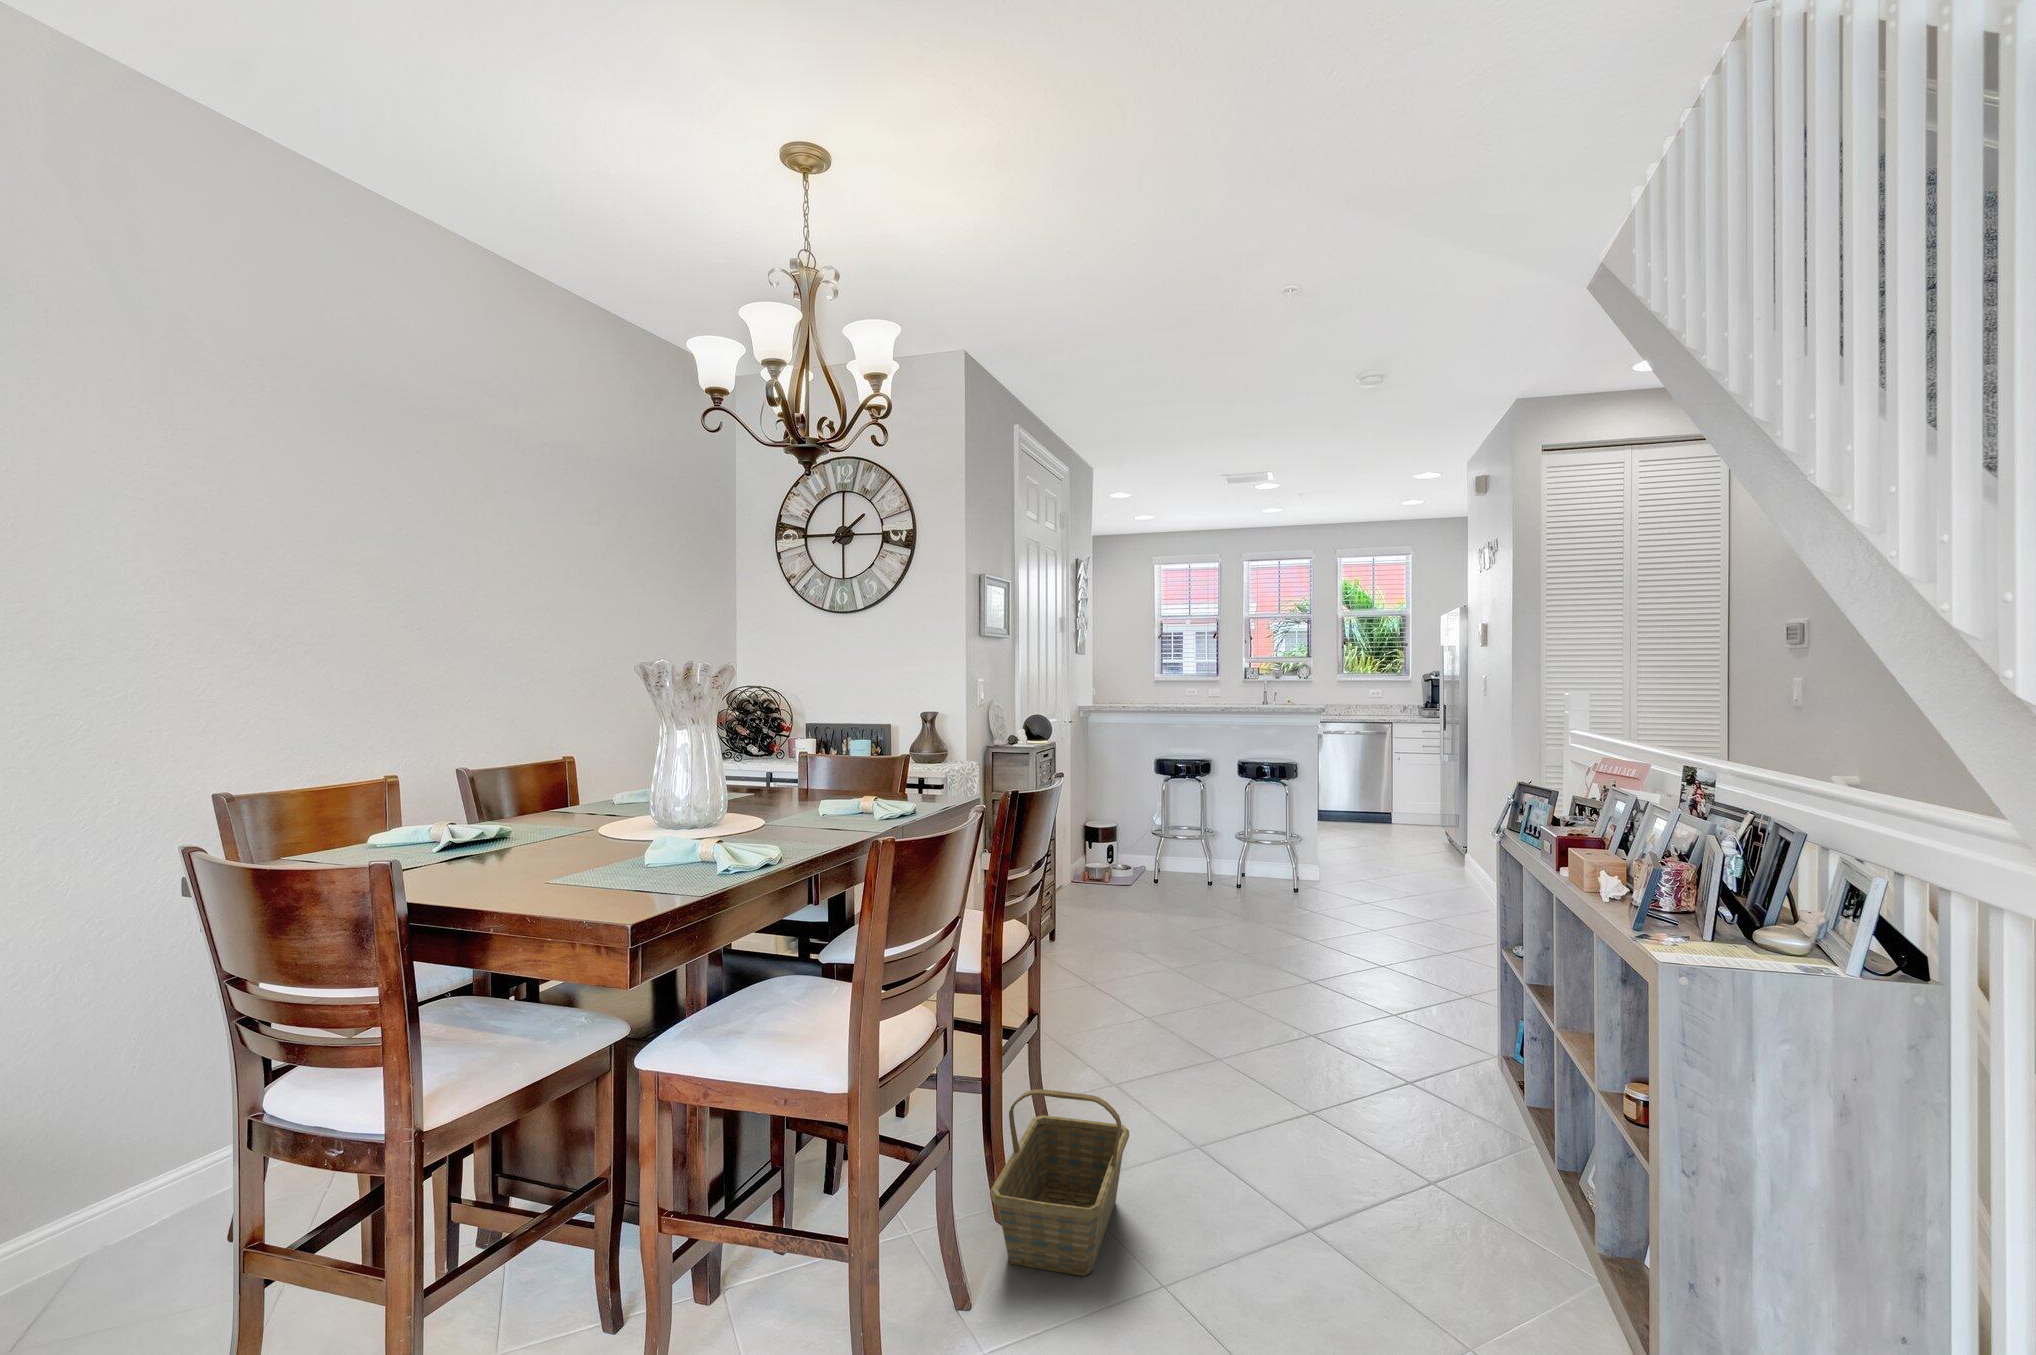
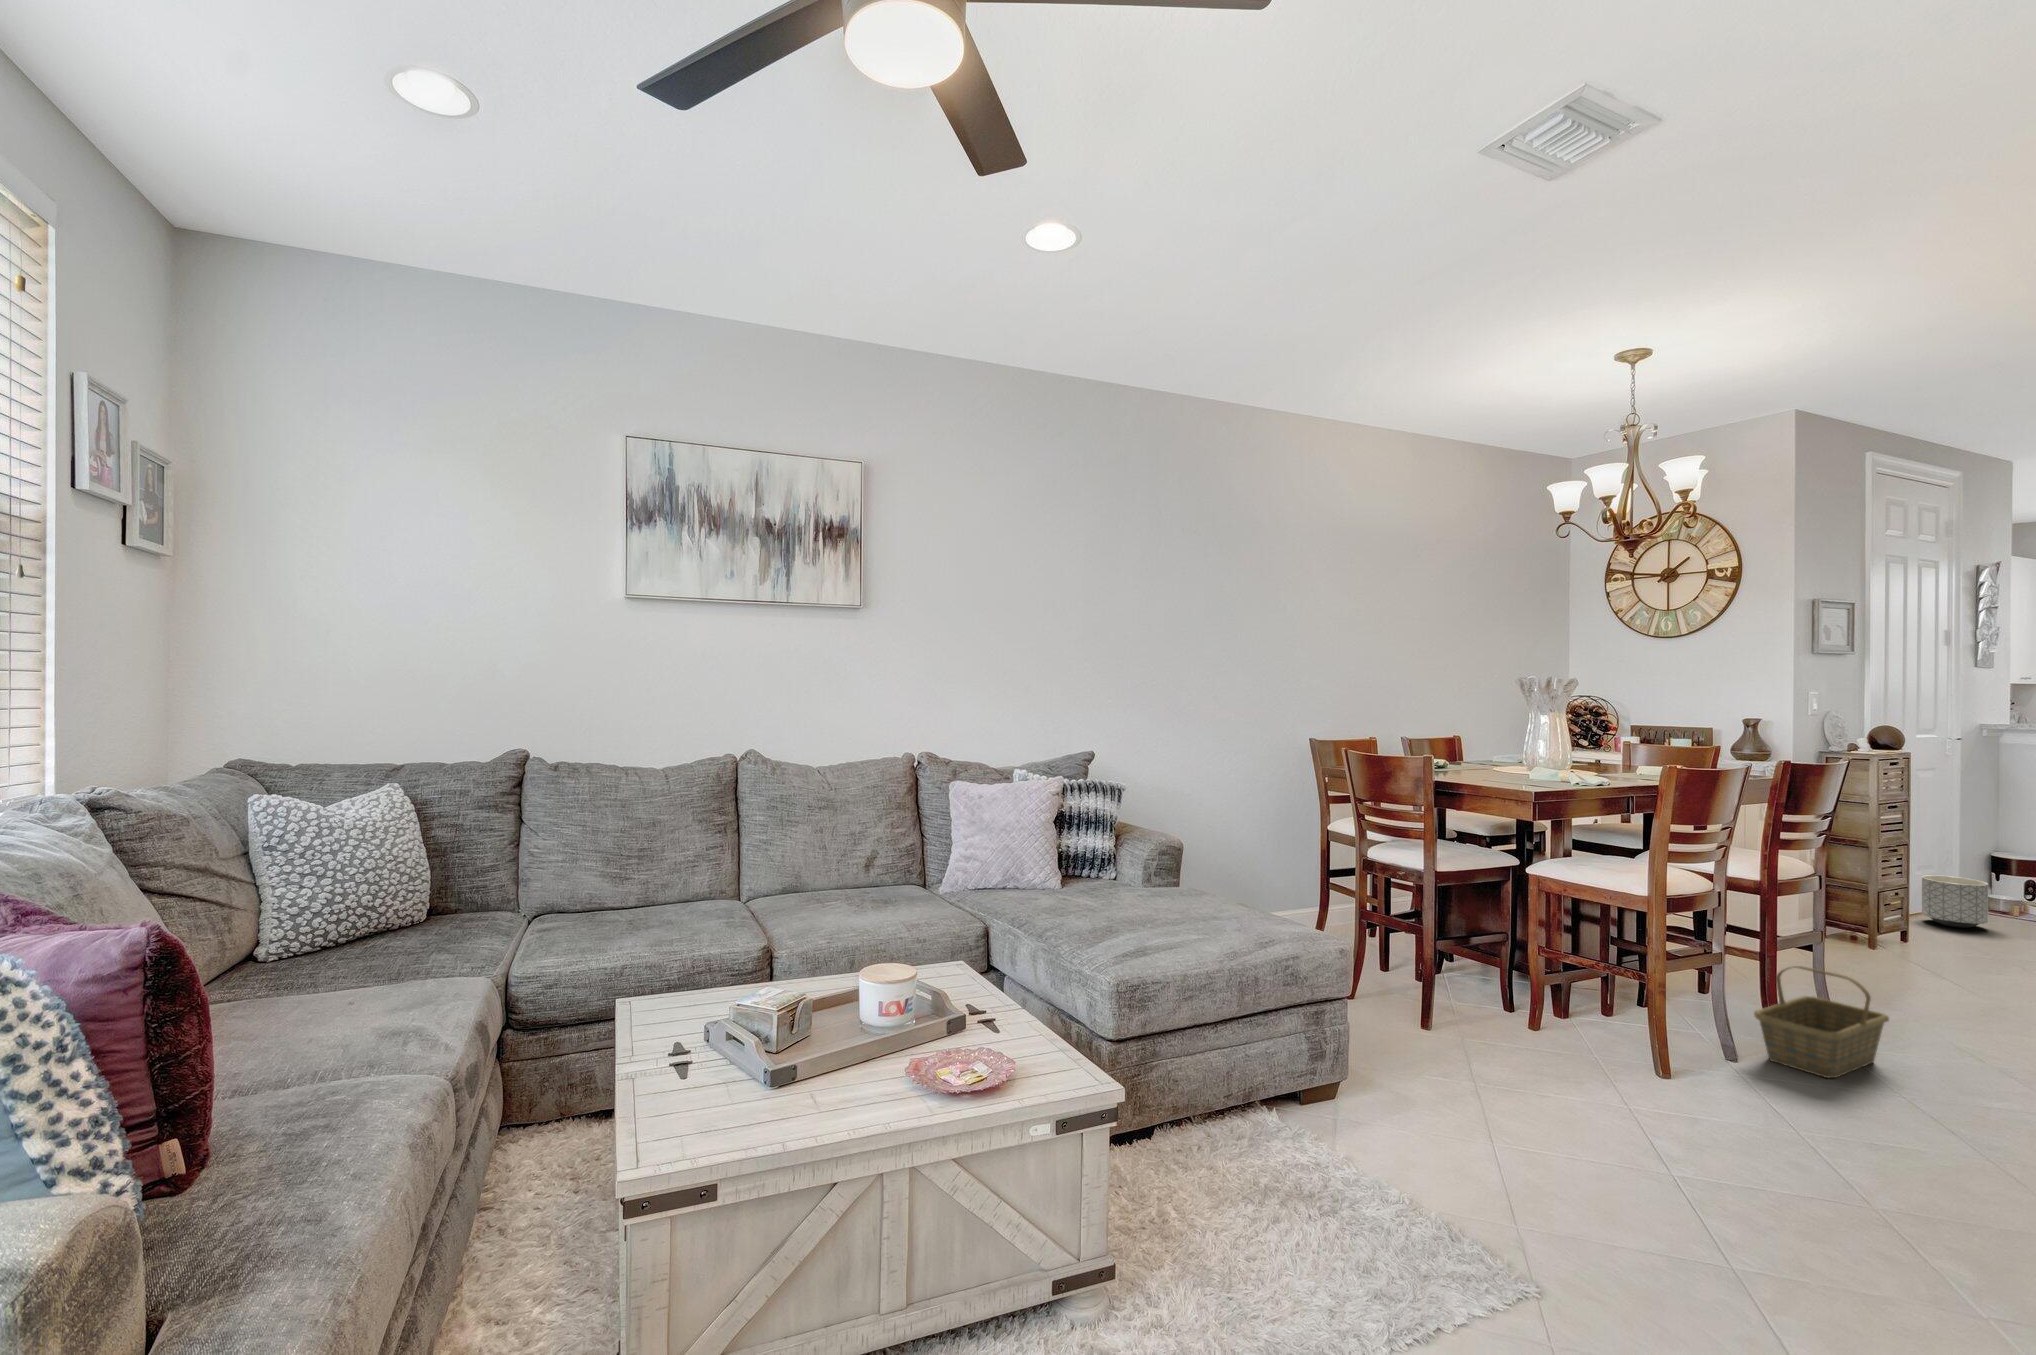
planter: none [1064,863,1112,915] -> present [1922,875,1988,928]

